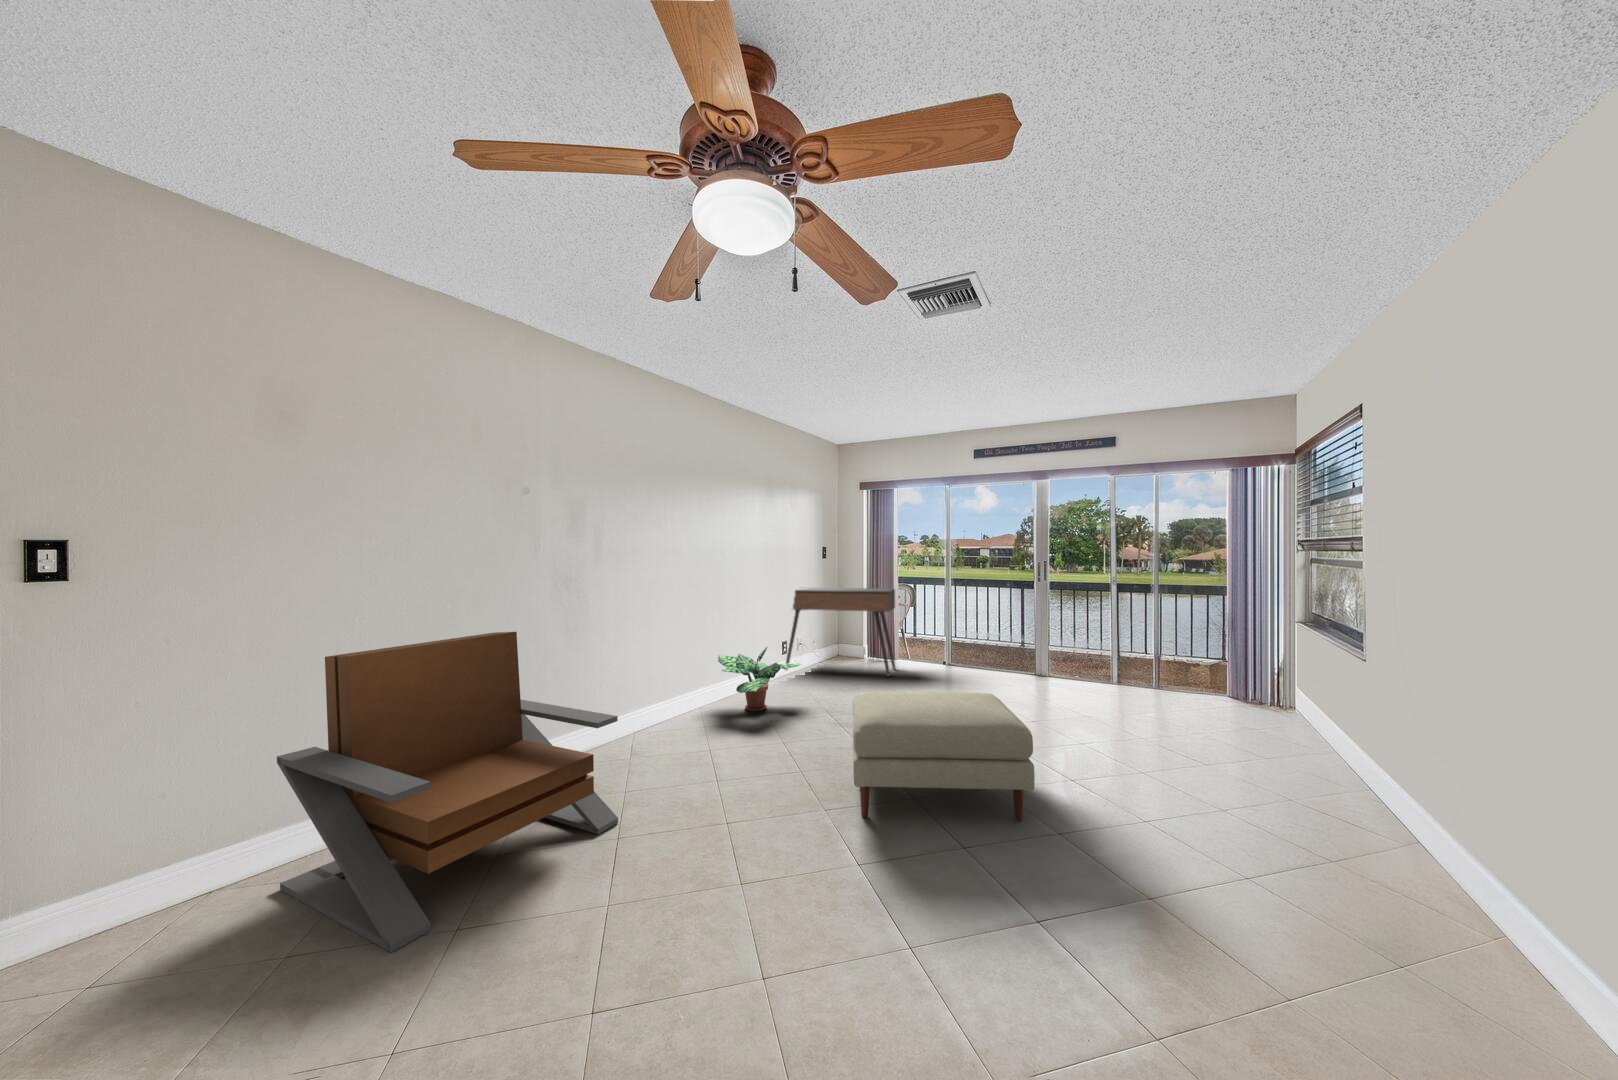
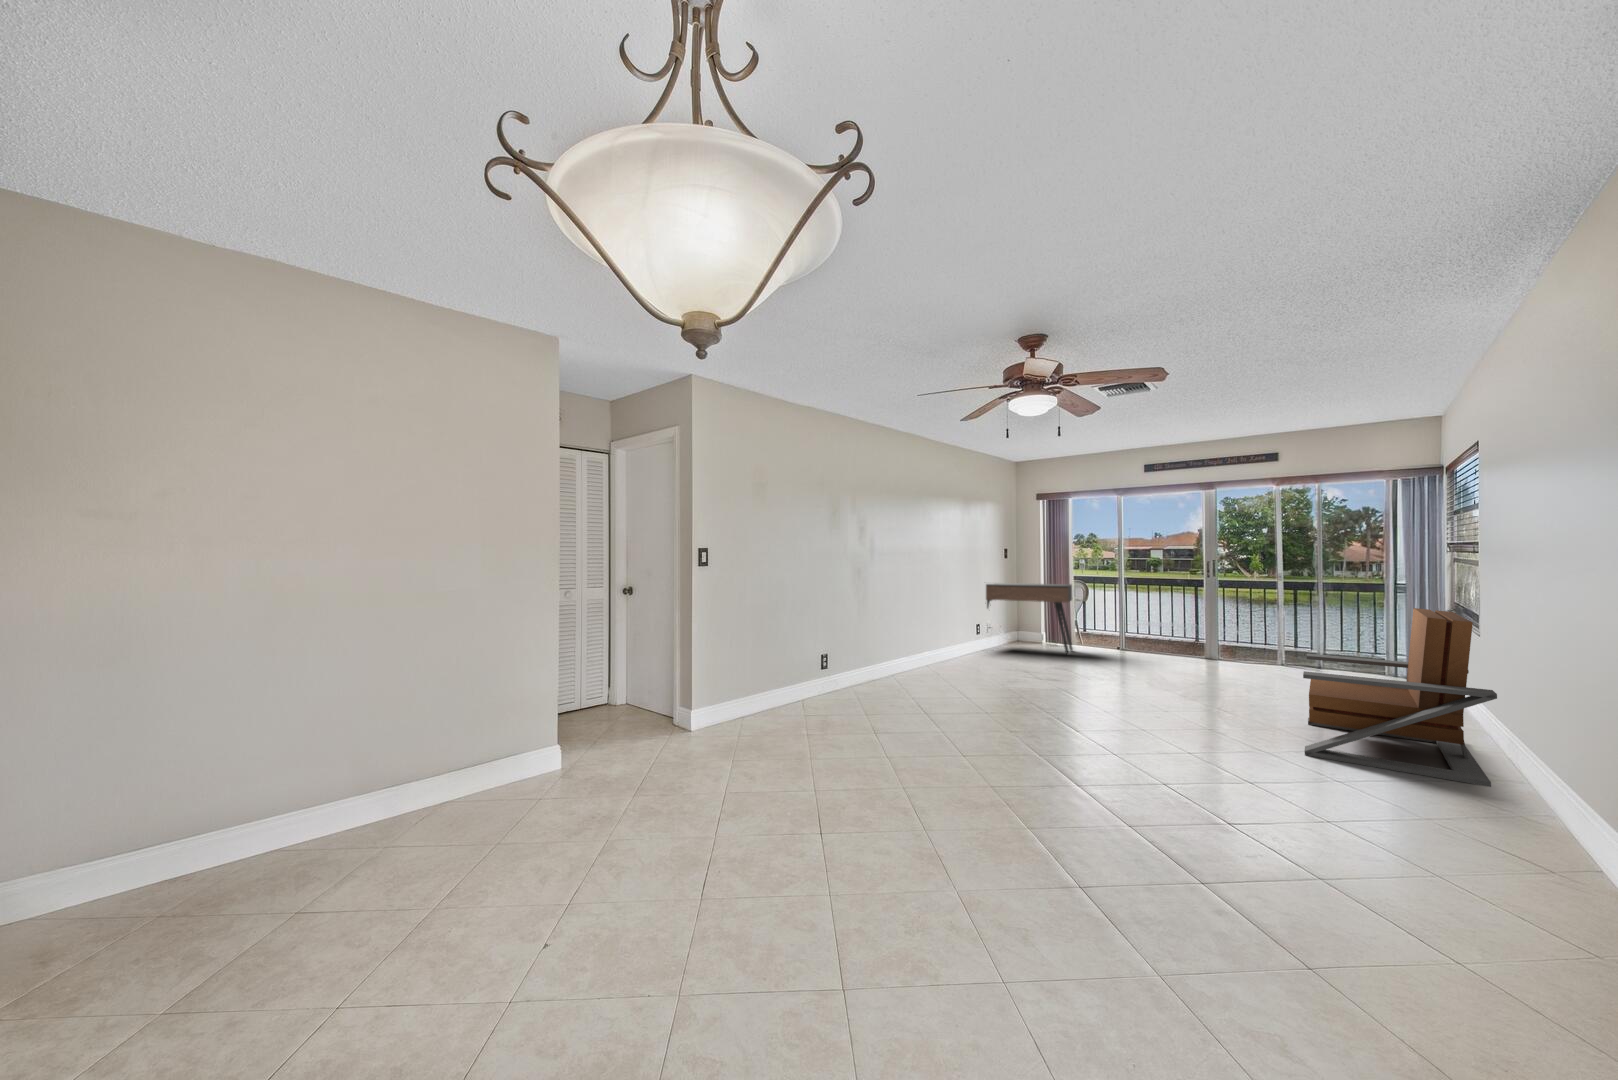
lounge chair: present [277,632,618,952] -> present [1303,608,1497,787]
potted plant: present [718,647,800,711] -> none [936,623,1000,670]
ottoman: present [853,692,1035,821] -> none [1053,649,1189,730]

